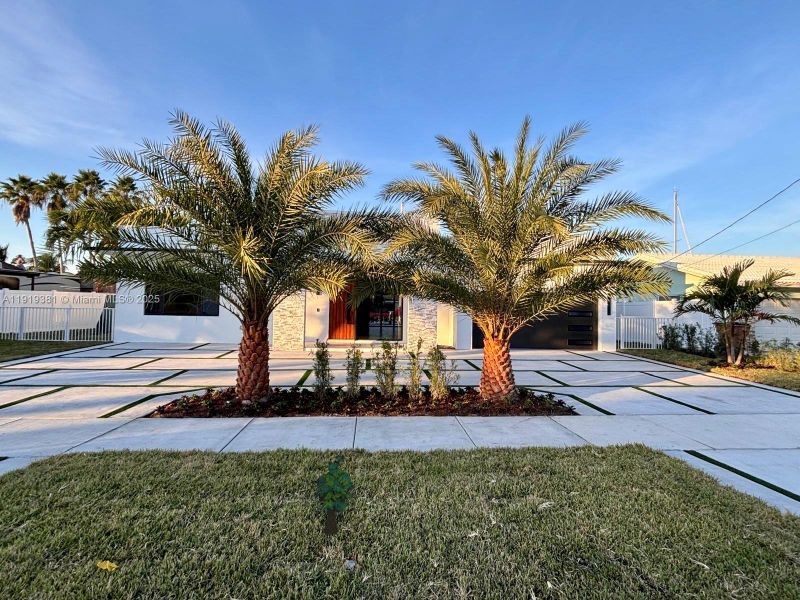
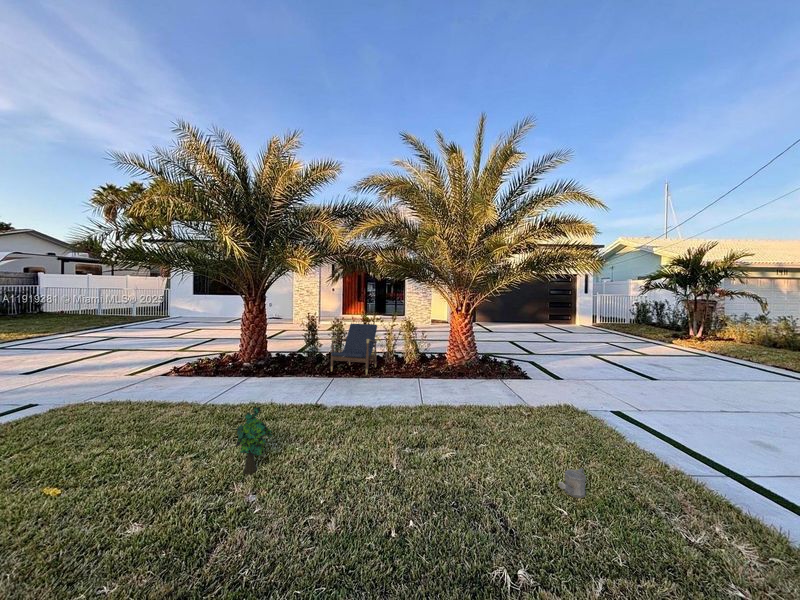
lounge chair: none [350,352,401,413] -> present [331,324,377,375]
watering can: none [688,515,714,549] -> present [559,468,586,498]

